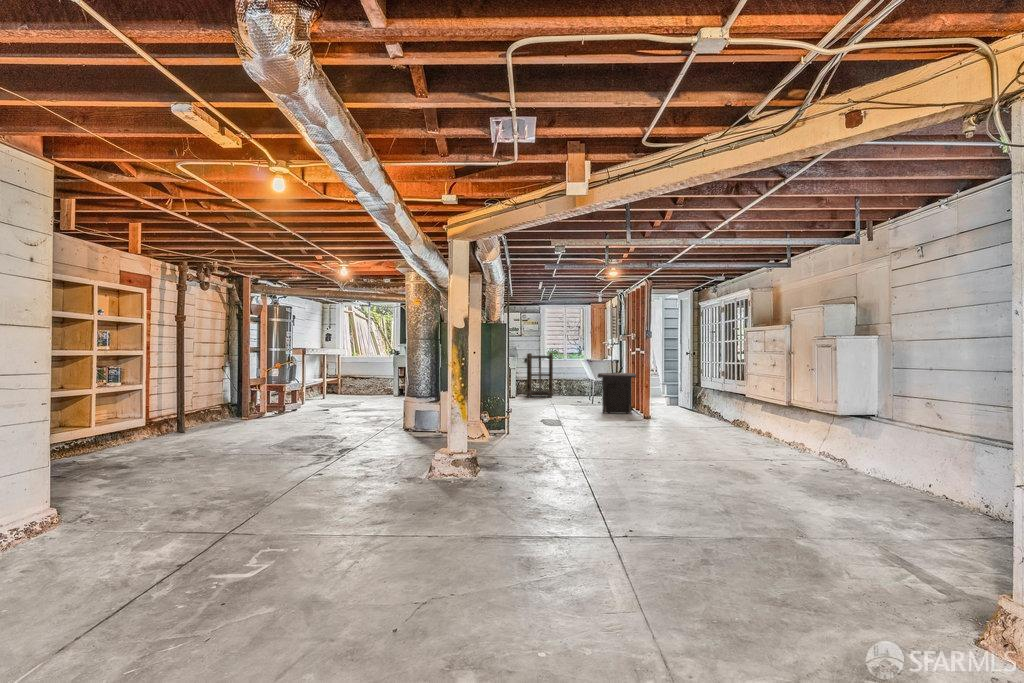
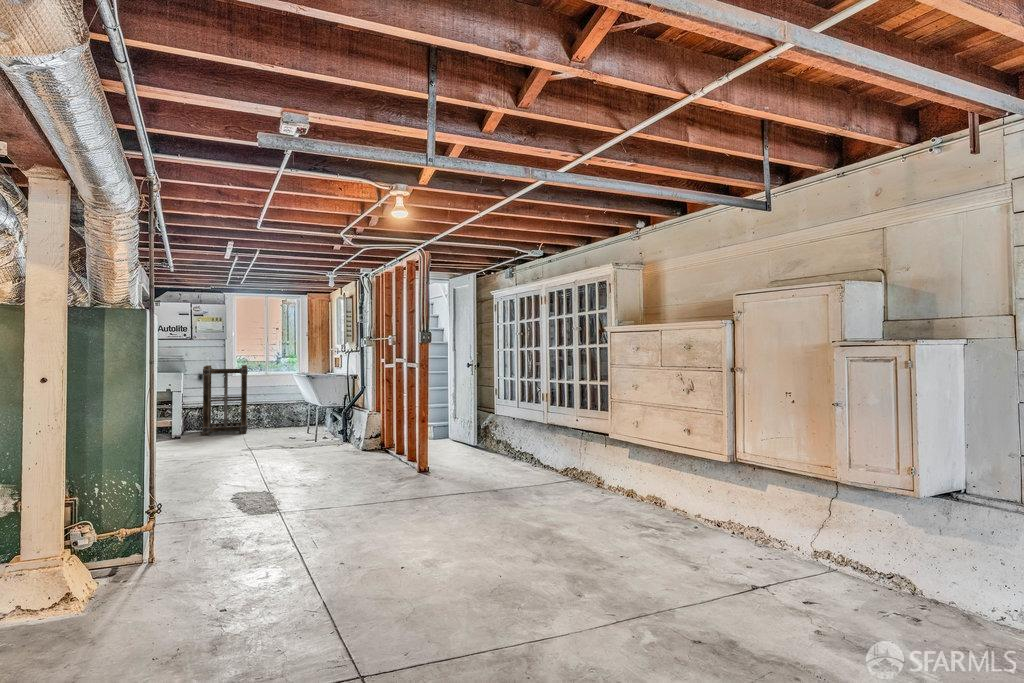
trash can: present [598,373,636,414] -> none [336,397,400,466]

